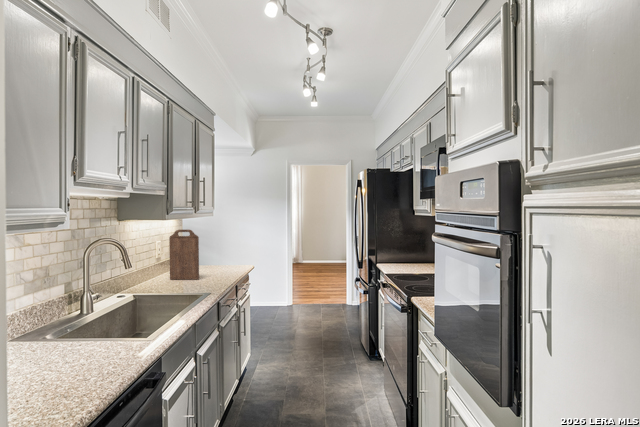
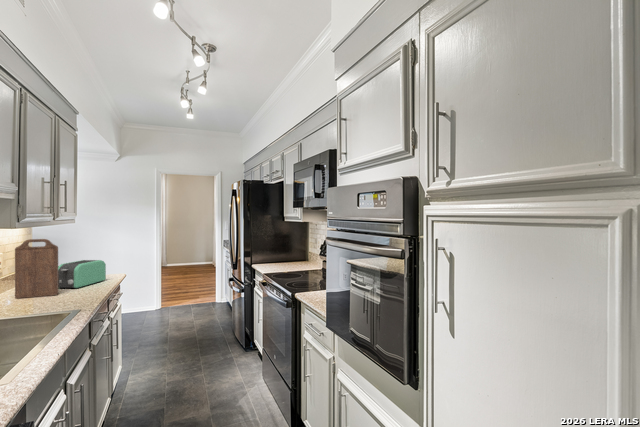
toaster: none [198,250,236,275] -> present [58,260,106,288]

